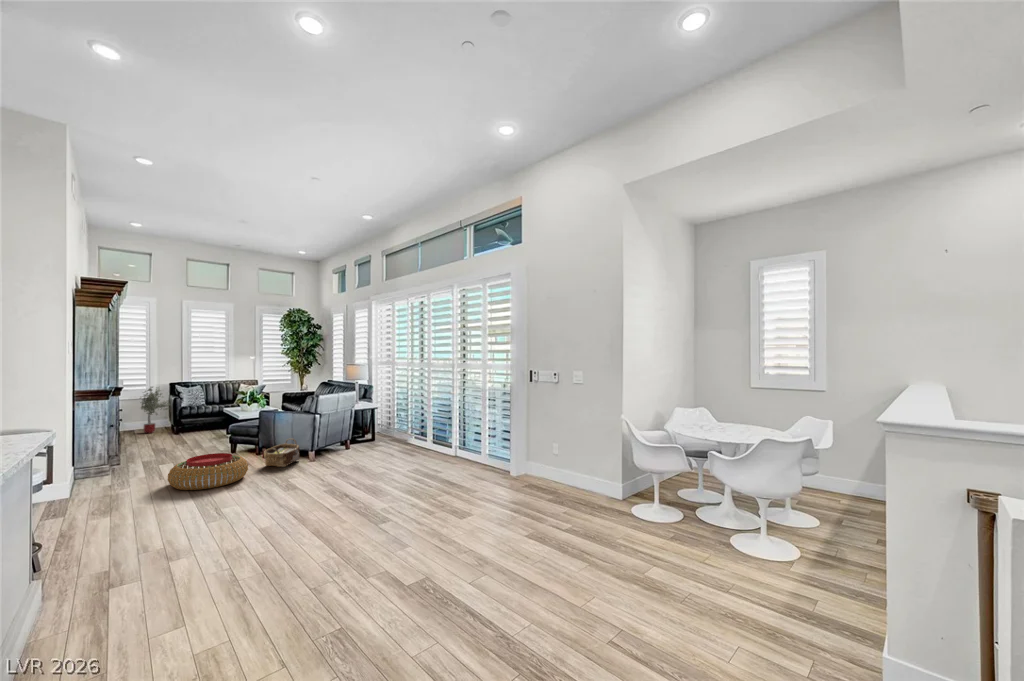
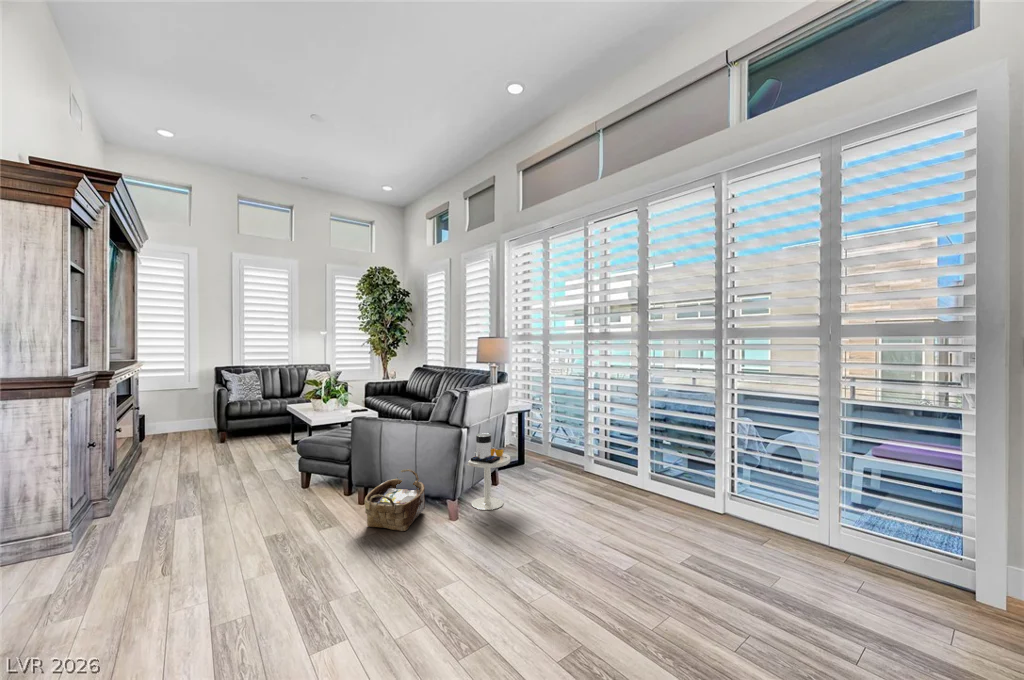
potted tree: present [141,387,170,433] -> none [171,371,217,438]
side table: none [324,419,351,459] -> present [467,433,510,510]
pouf: present [168,453,248,490] -> none [171,510,341,617]

